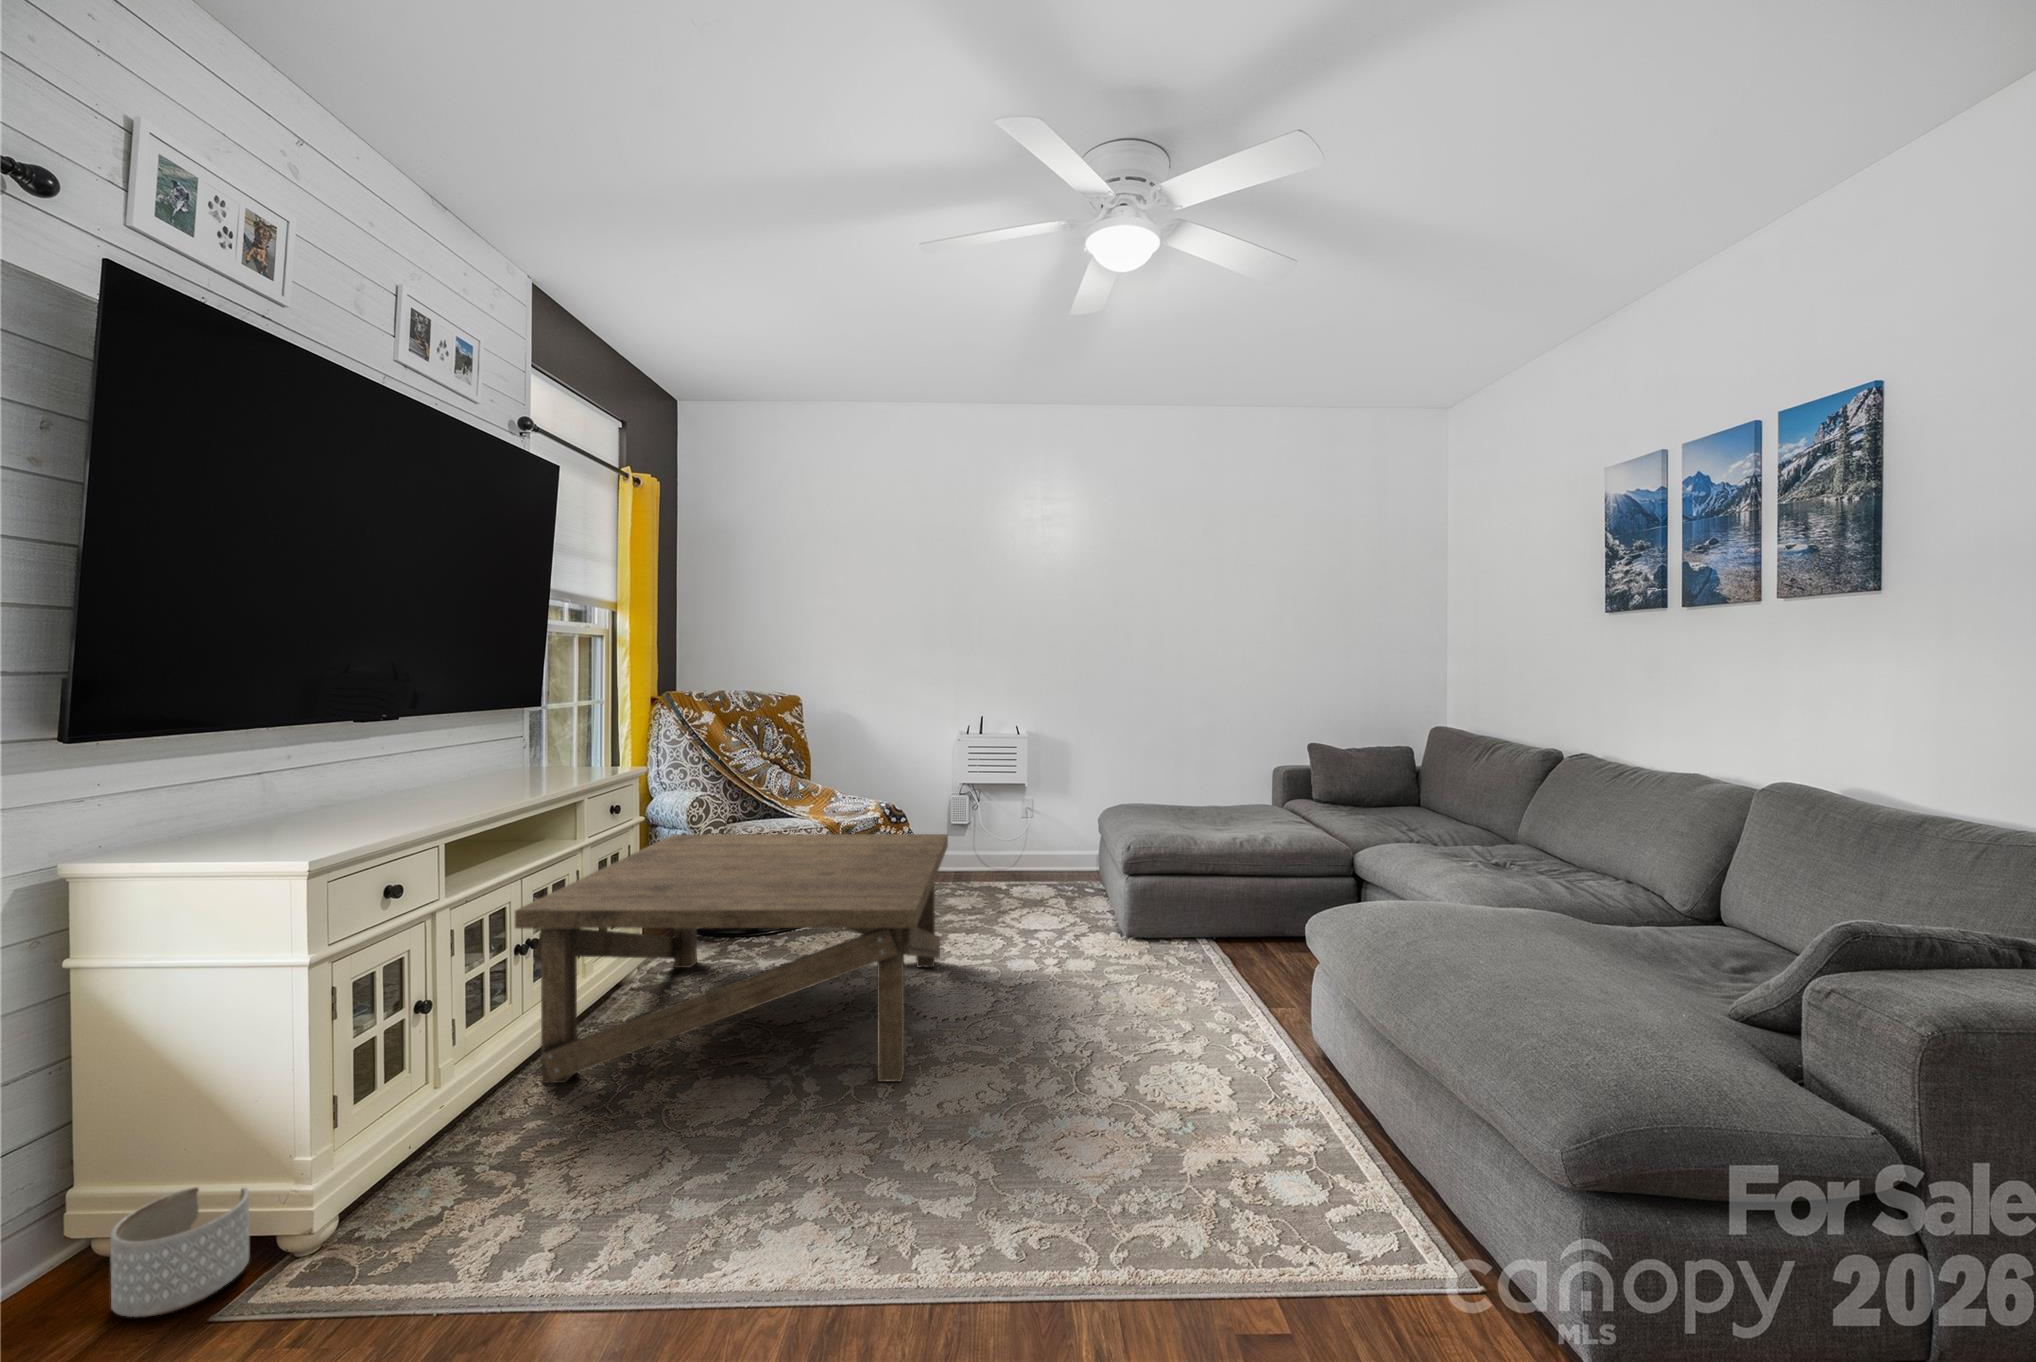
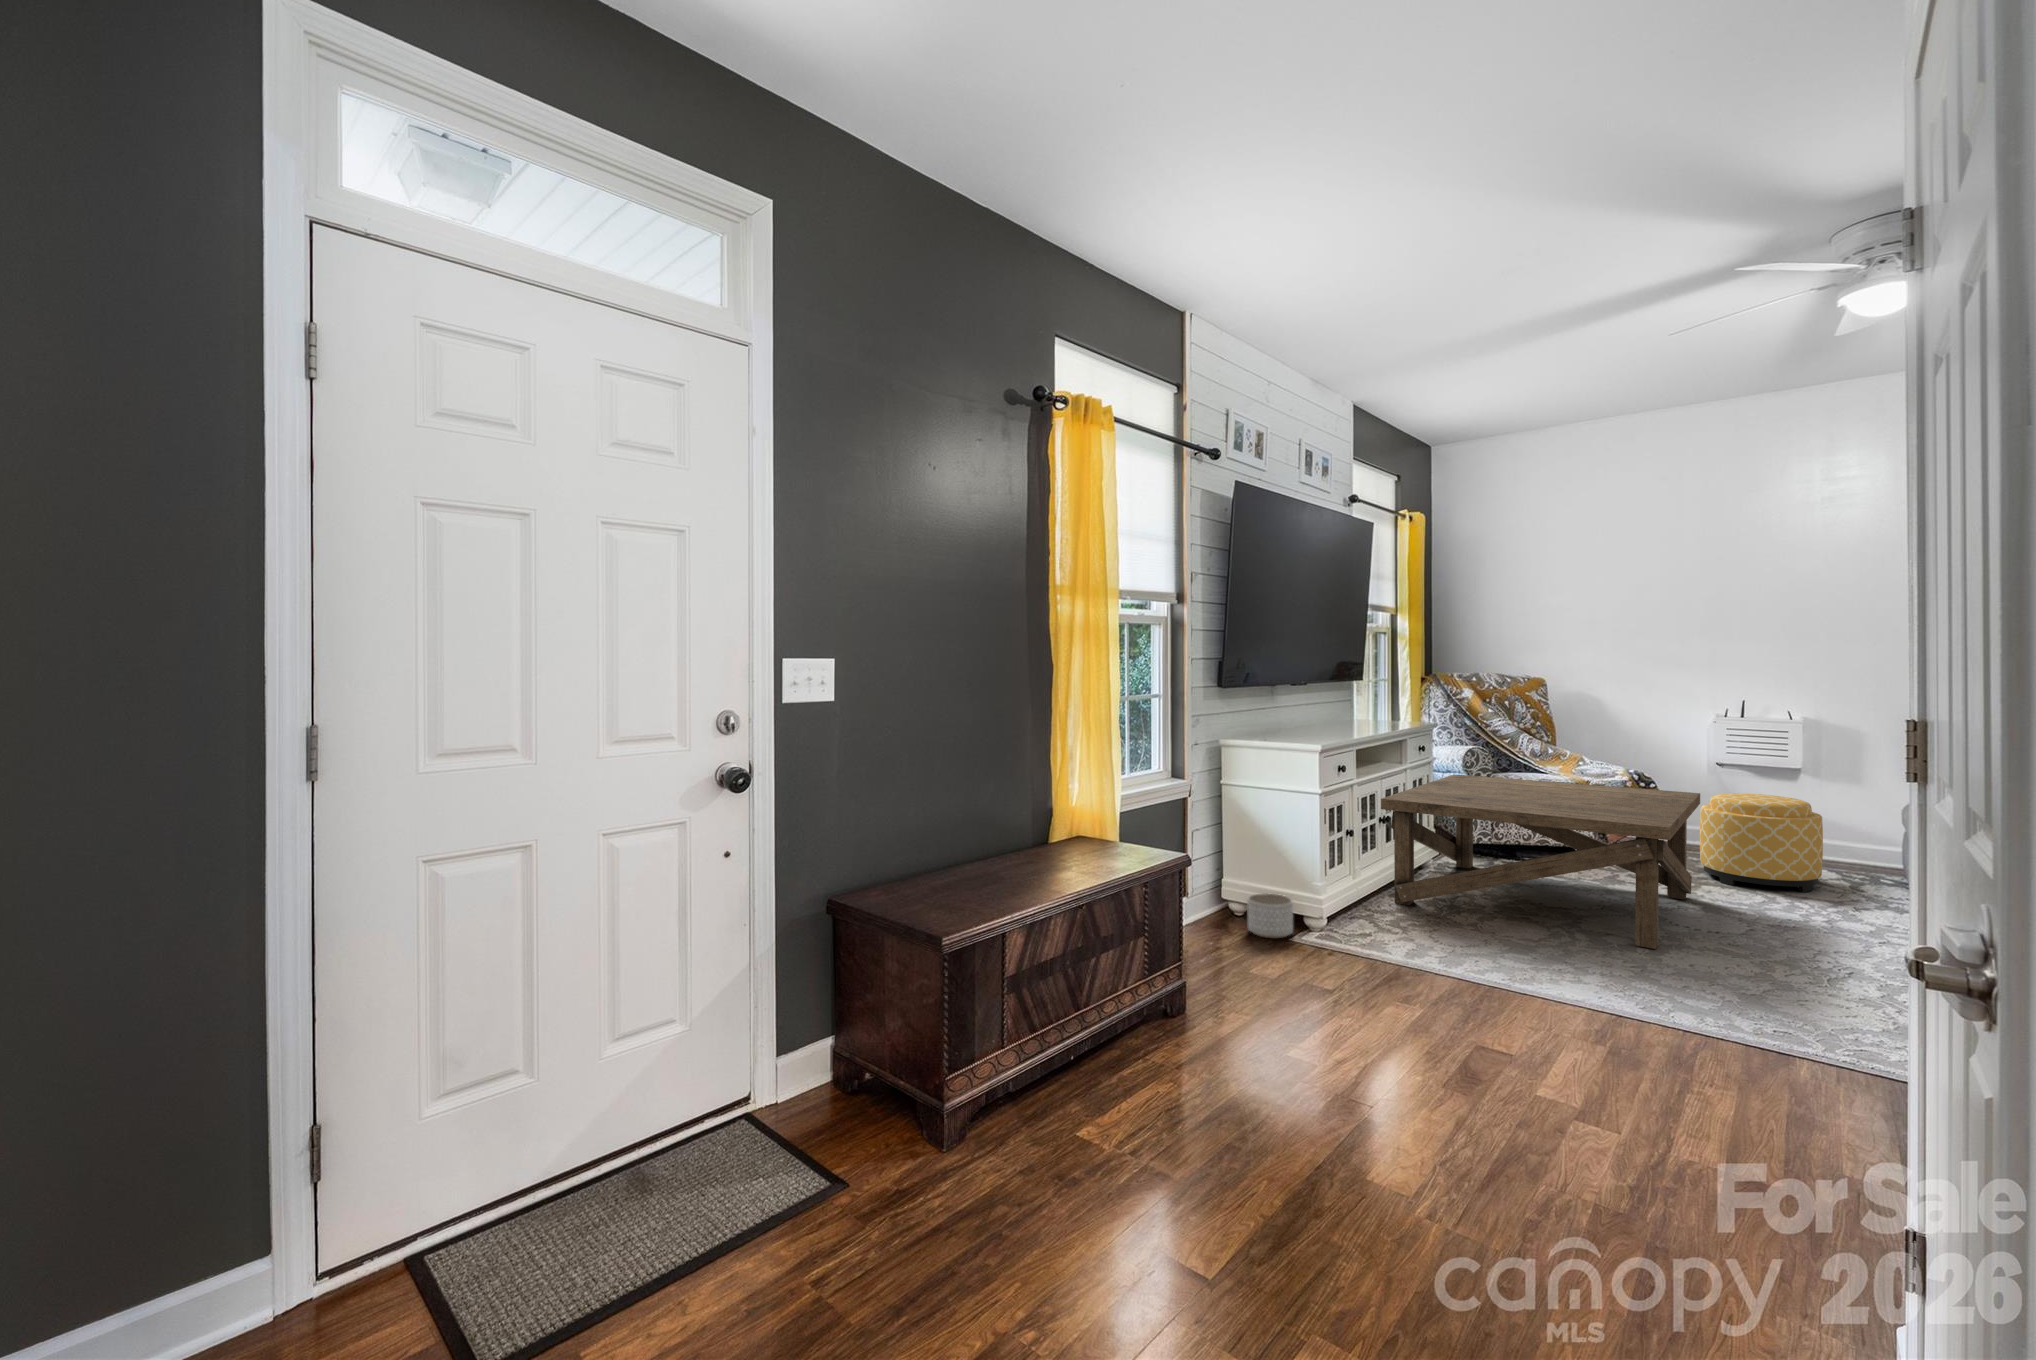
ottoman: none [948,821,1049,931] -> present [1700,793,1823,892]

